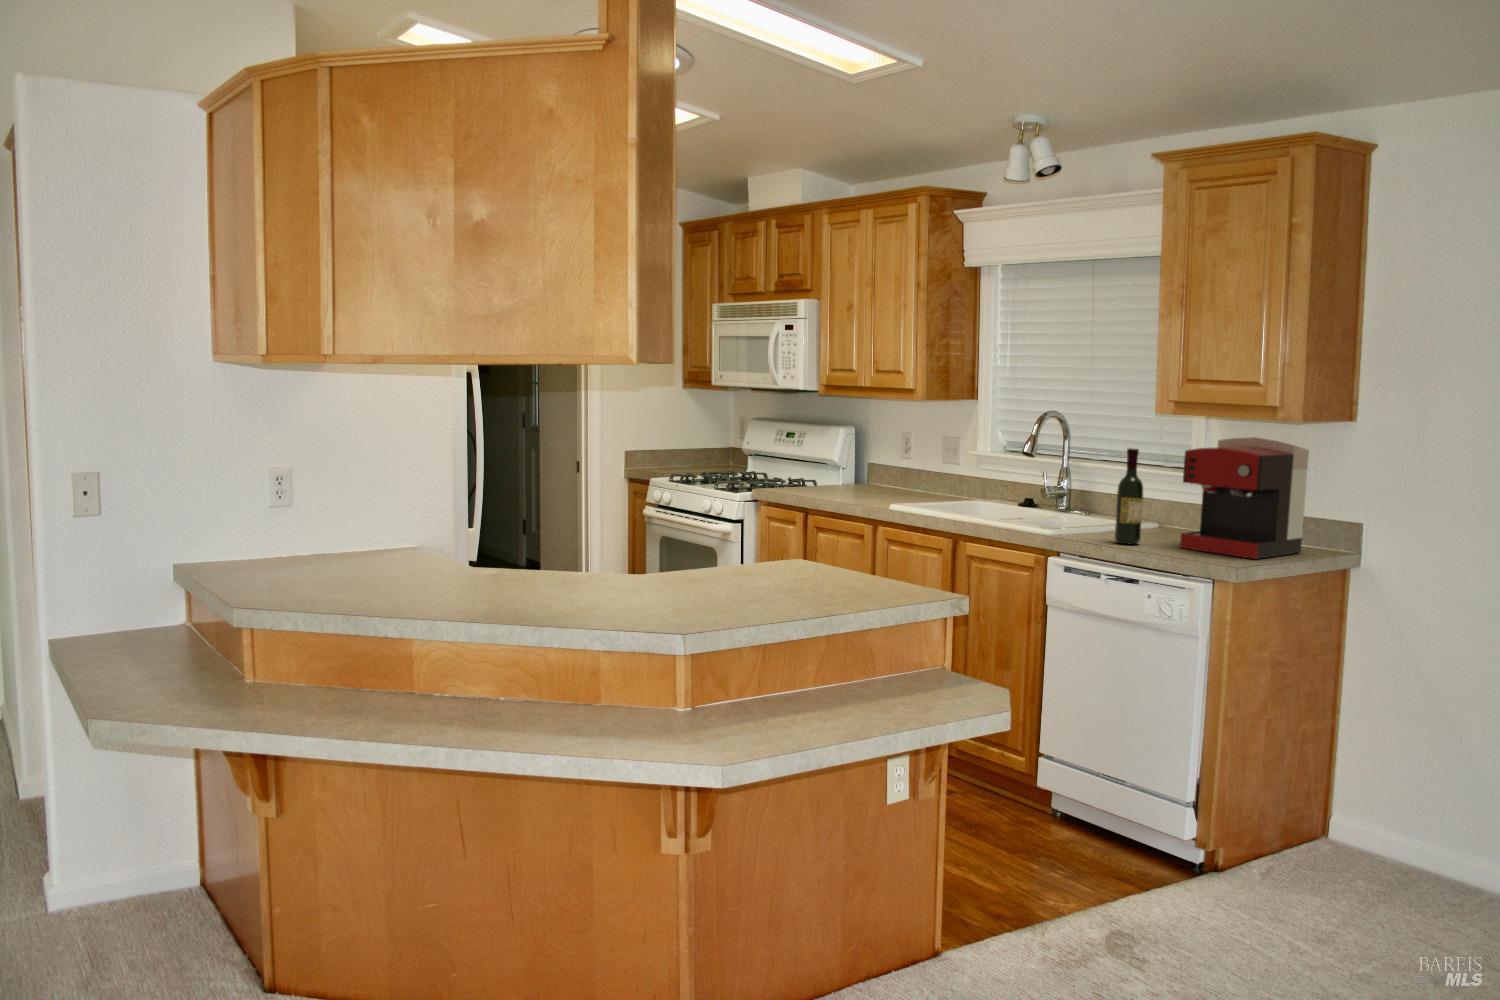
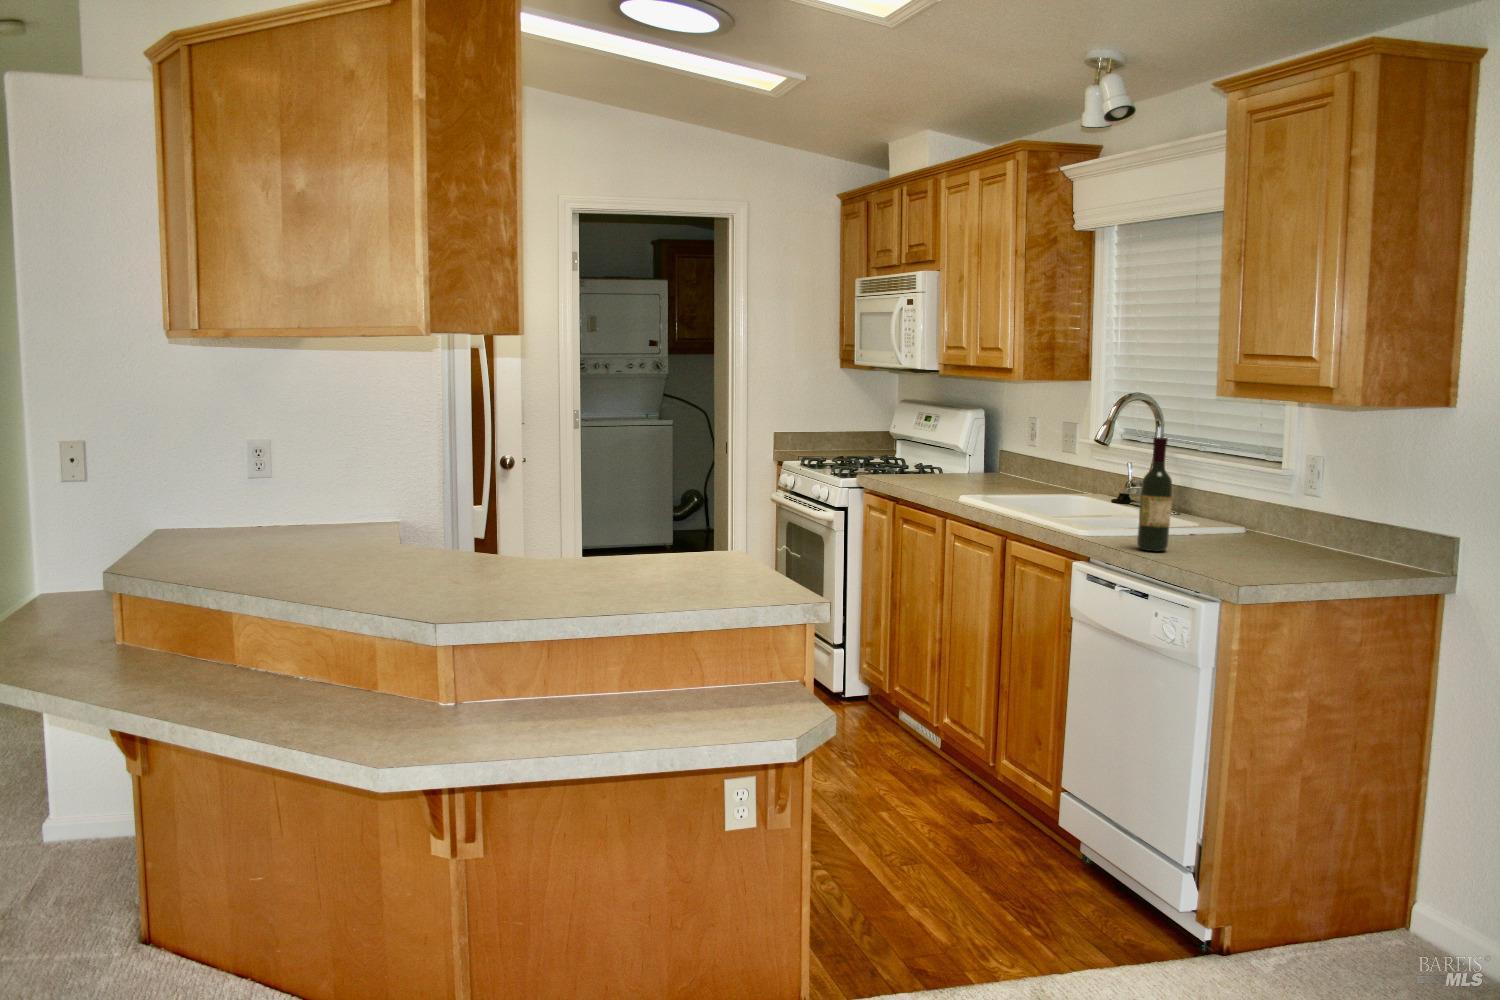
coffee maker: present [1180,437,1309,559] -> none [1212,428,1384,578]

